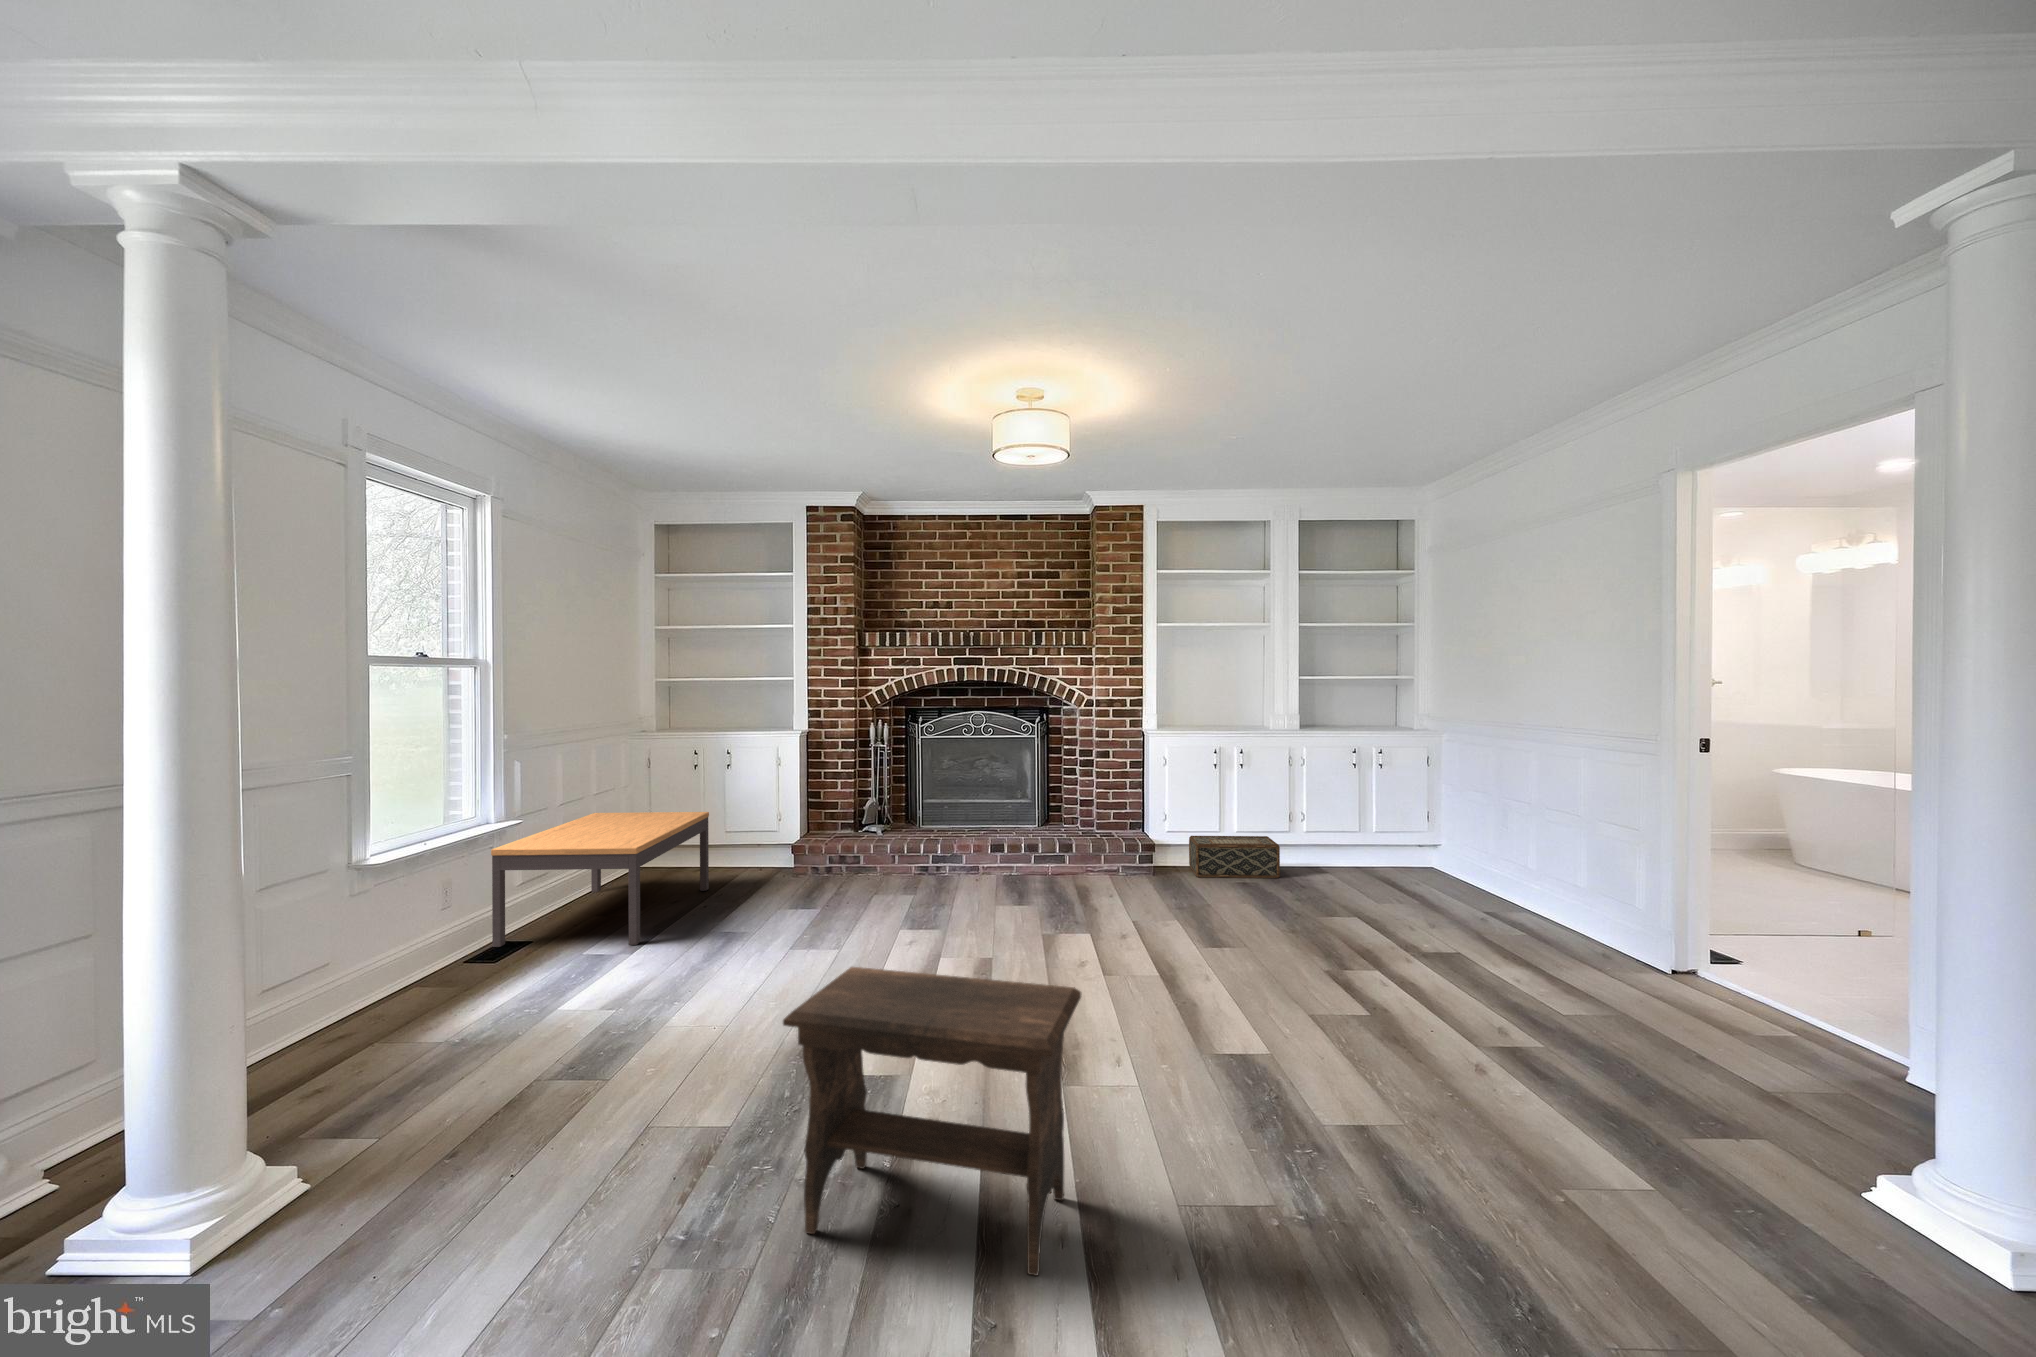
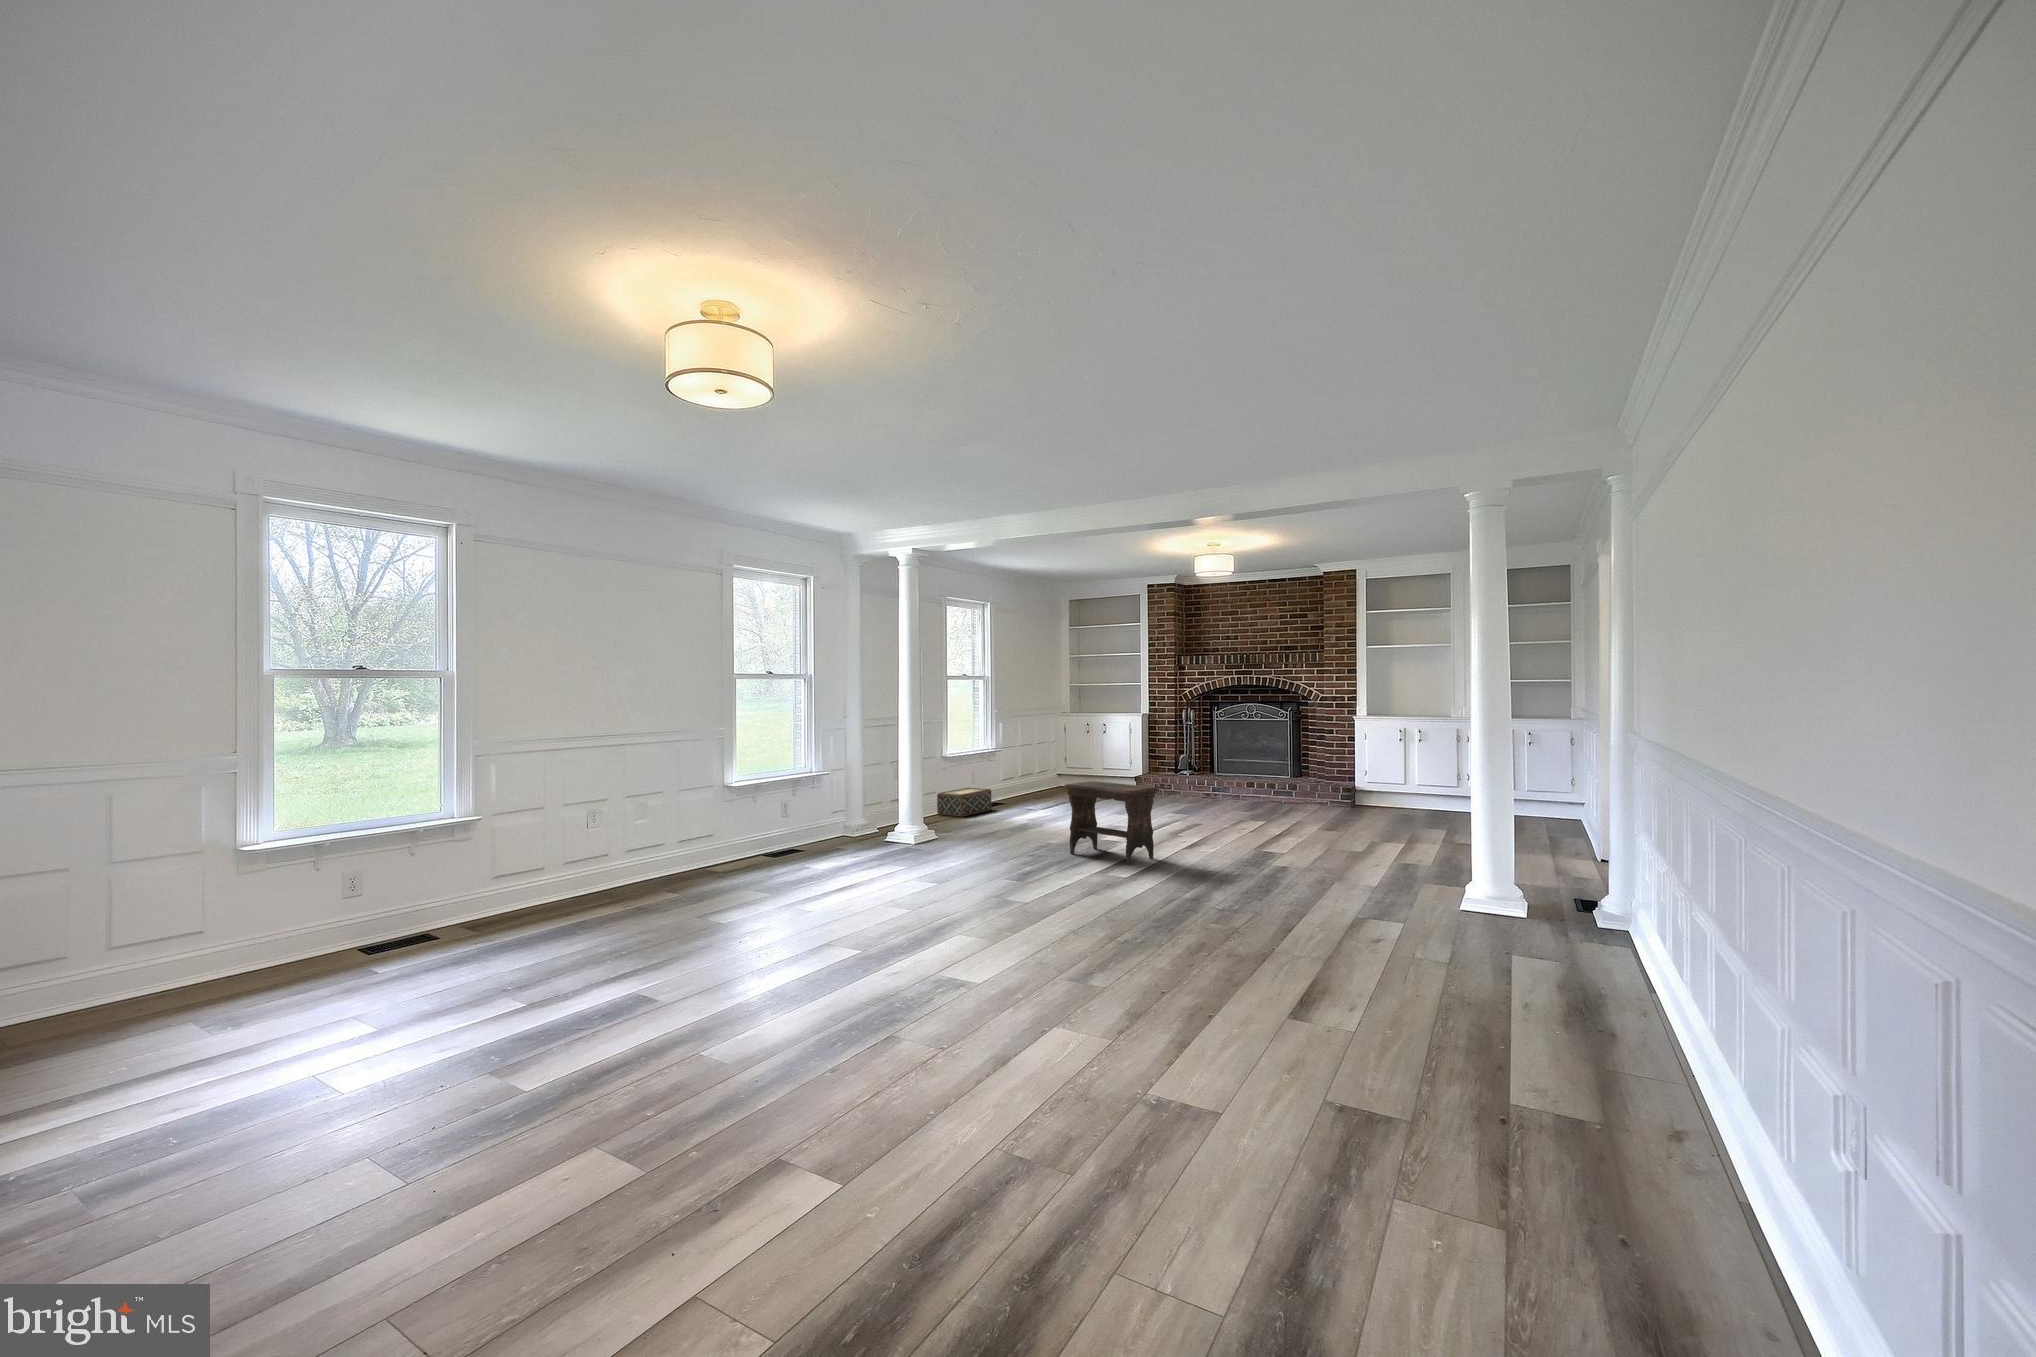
coffee table: present [491,812,709,947] -> none [991,752,1089,807]
woven basket: present [1189,836,1280,878] -> present [937,788,991,817]

